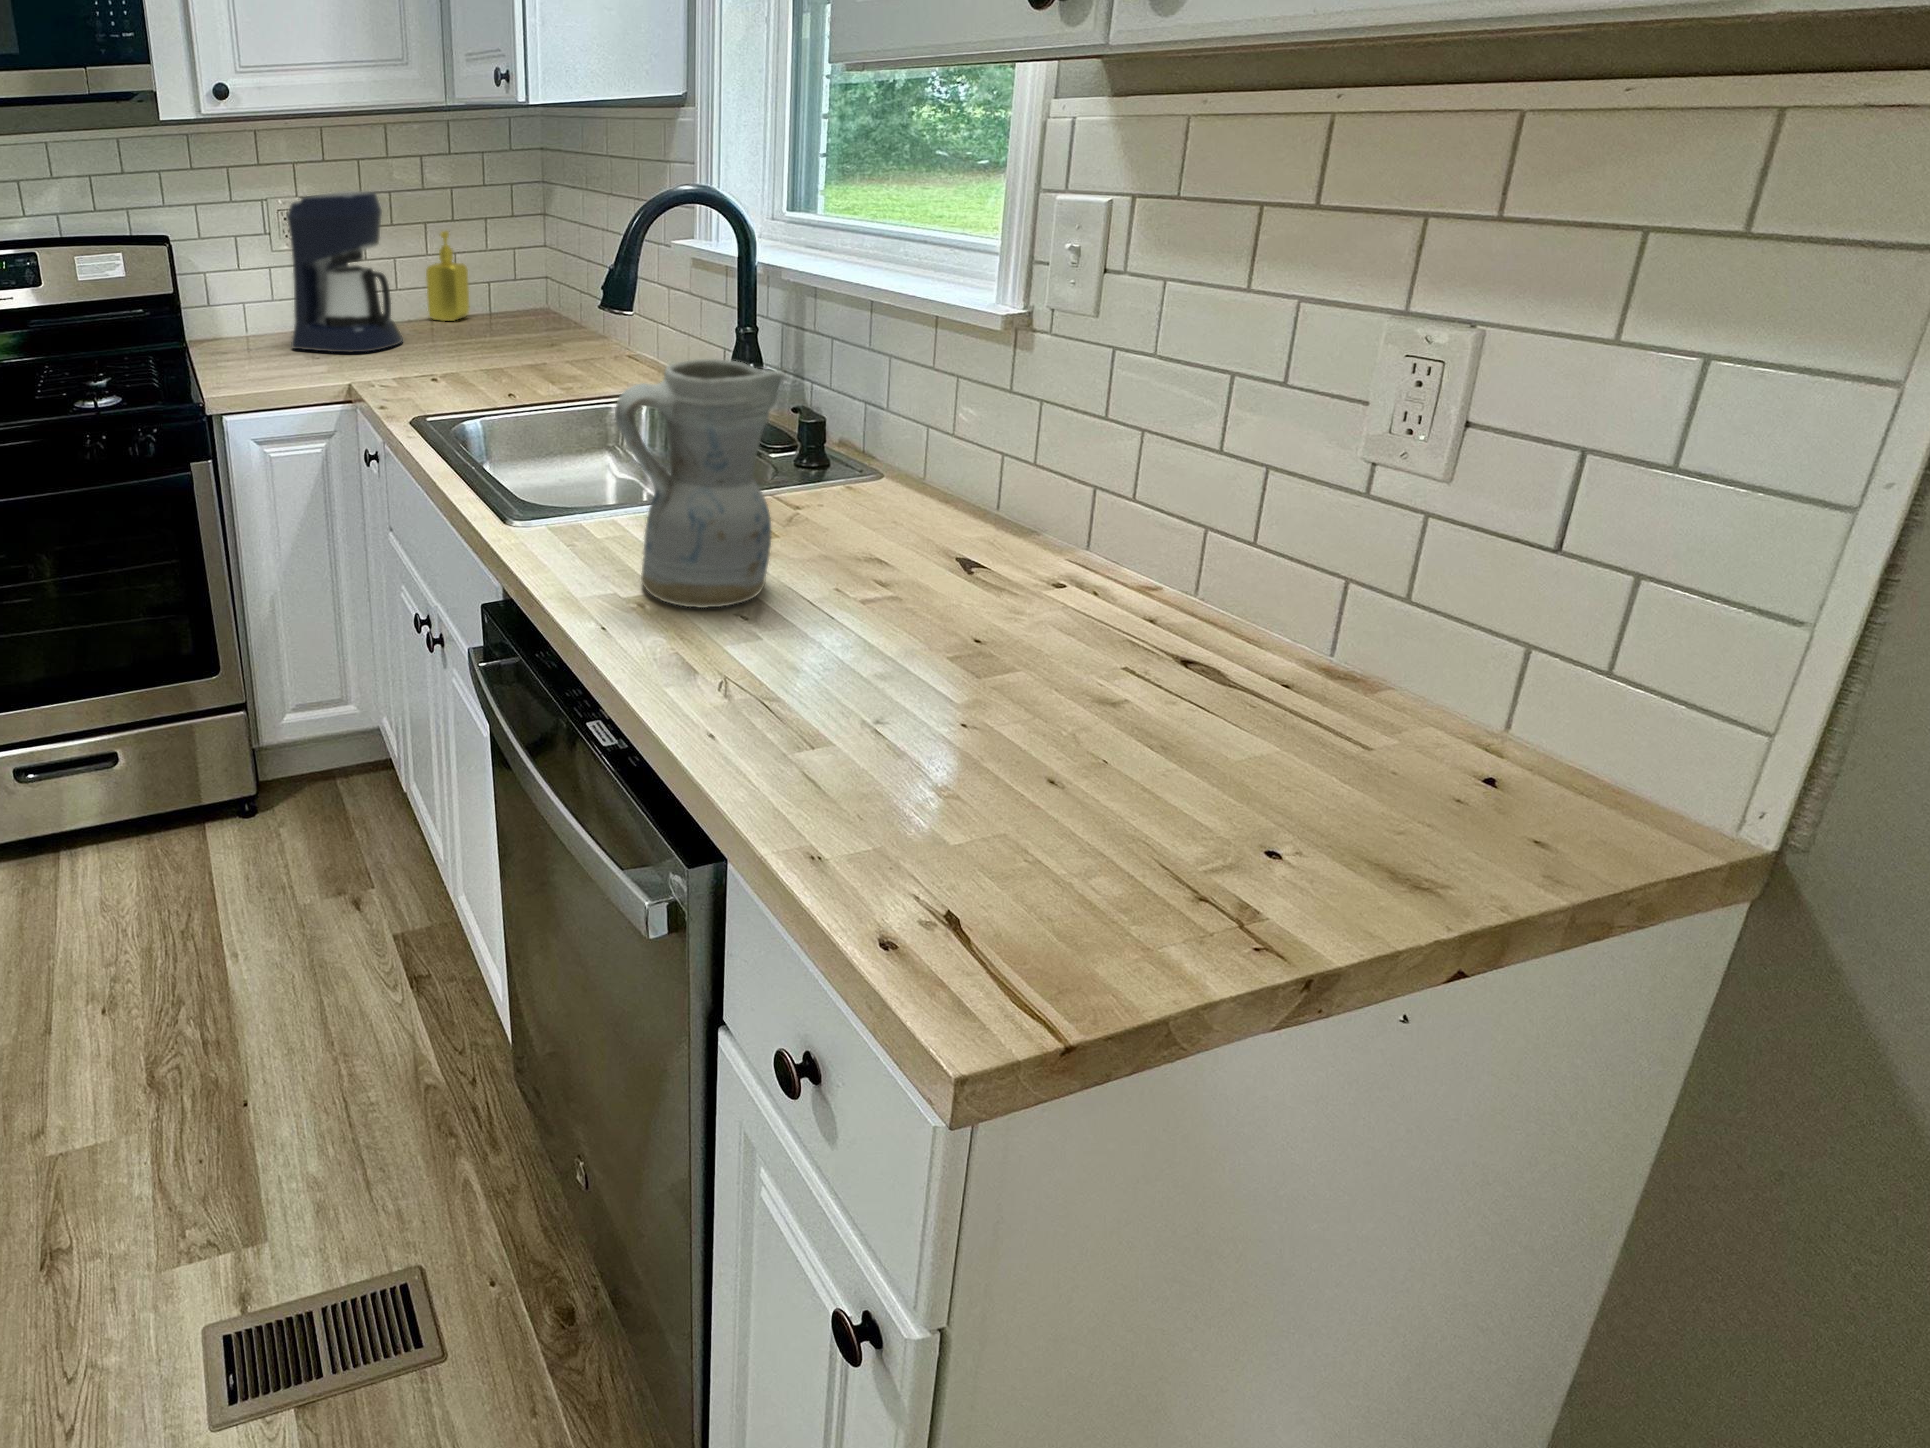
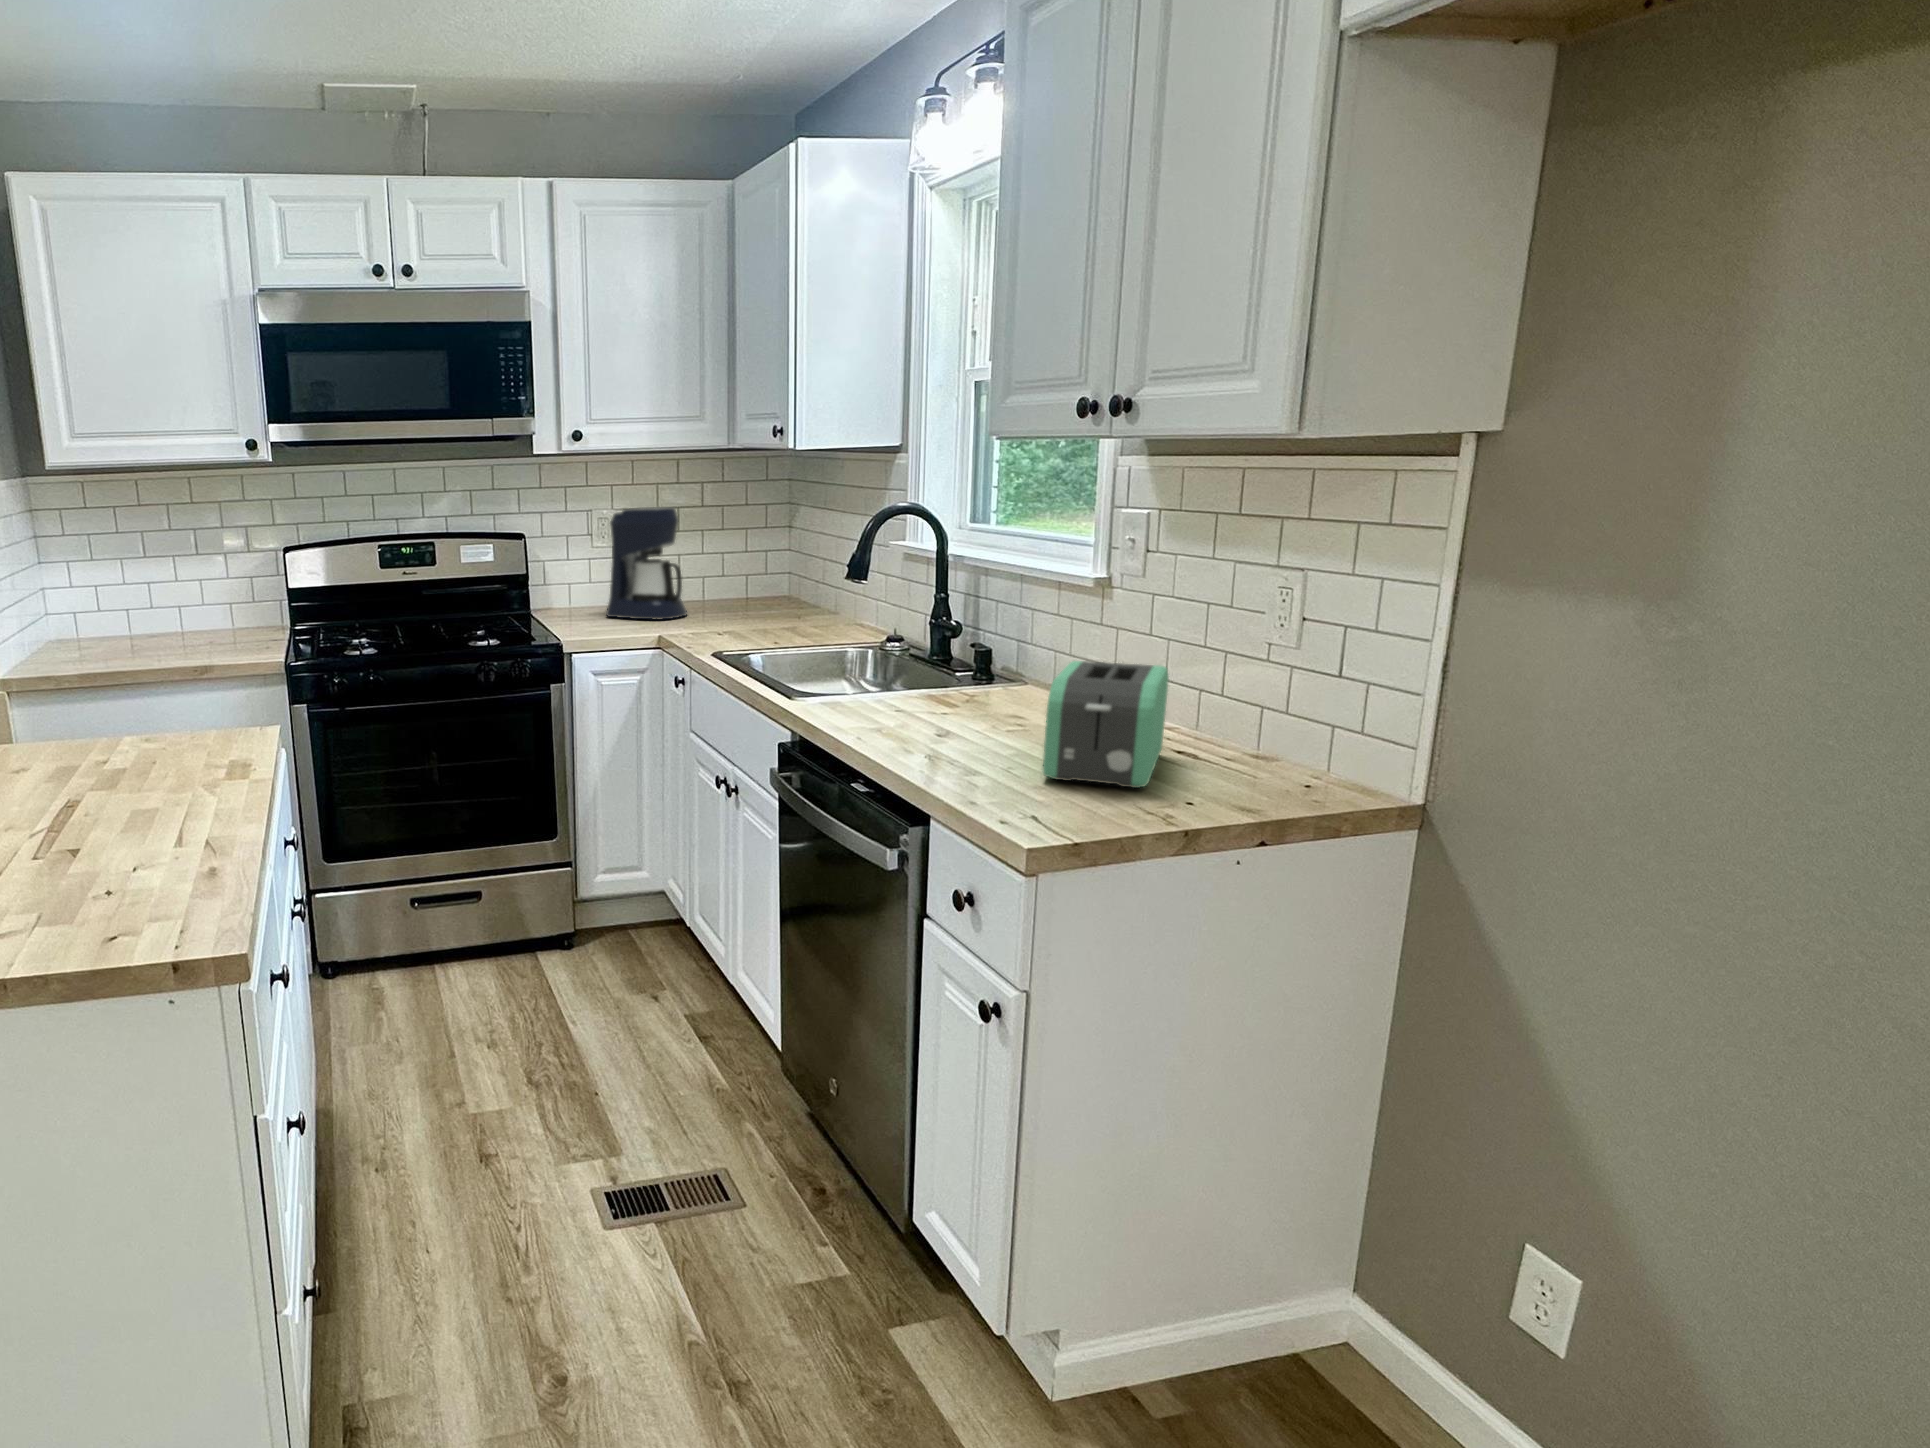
soap dispenser: present [426,231,469,321] -> none [701,538,732,604]
ceramic pitcher: present [615,359,783,608] -> none [869,593,963,730]
toaster: none [951,504,1209,810] -> present [1042,661,1169,788]

